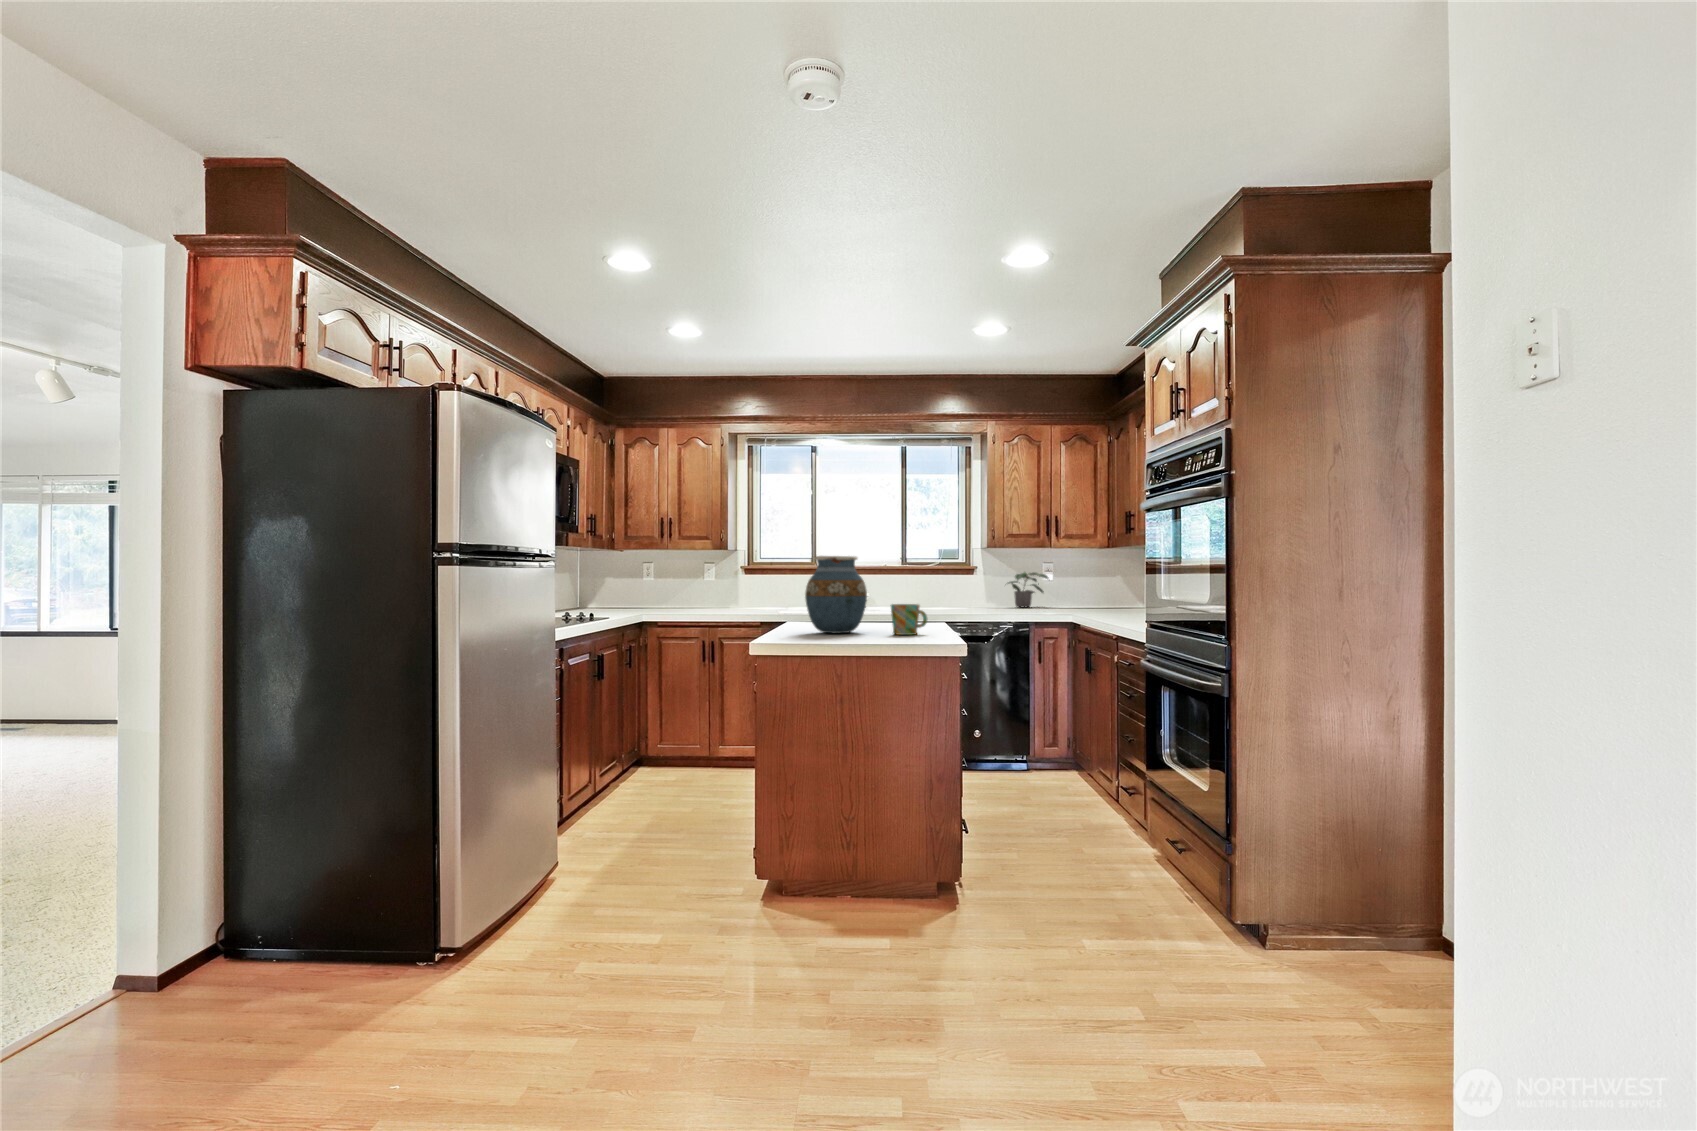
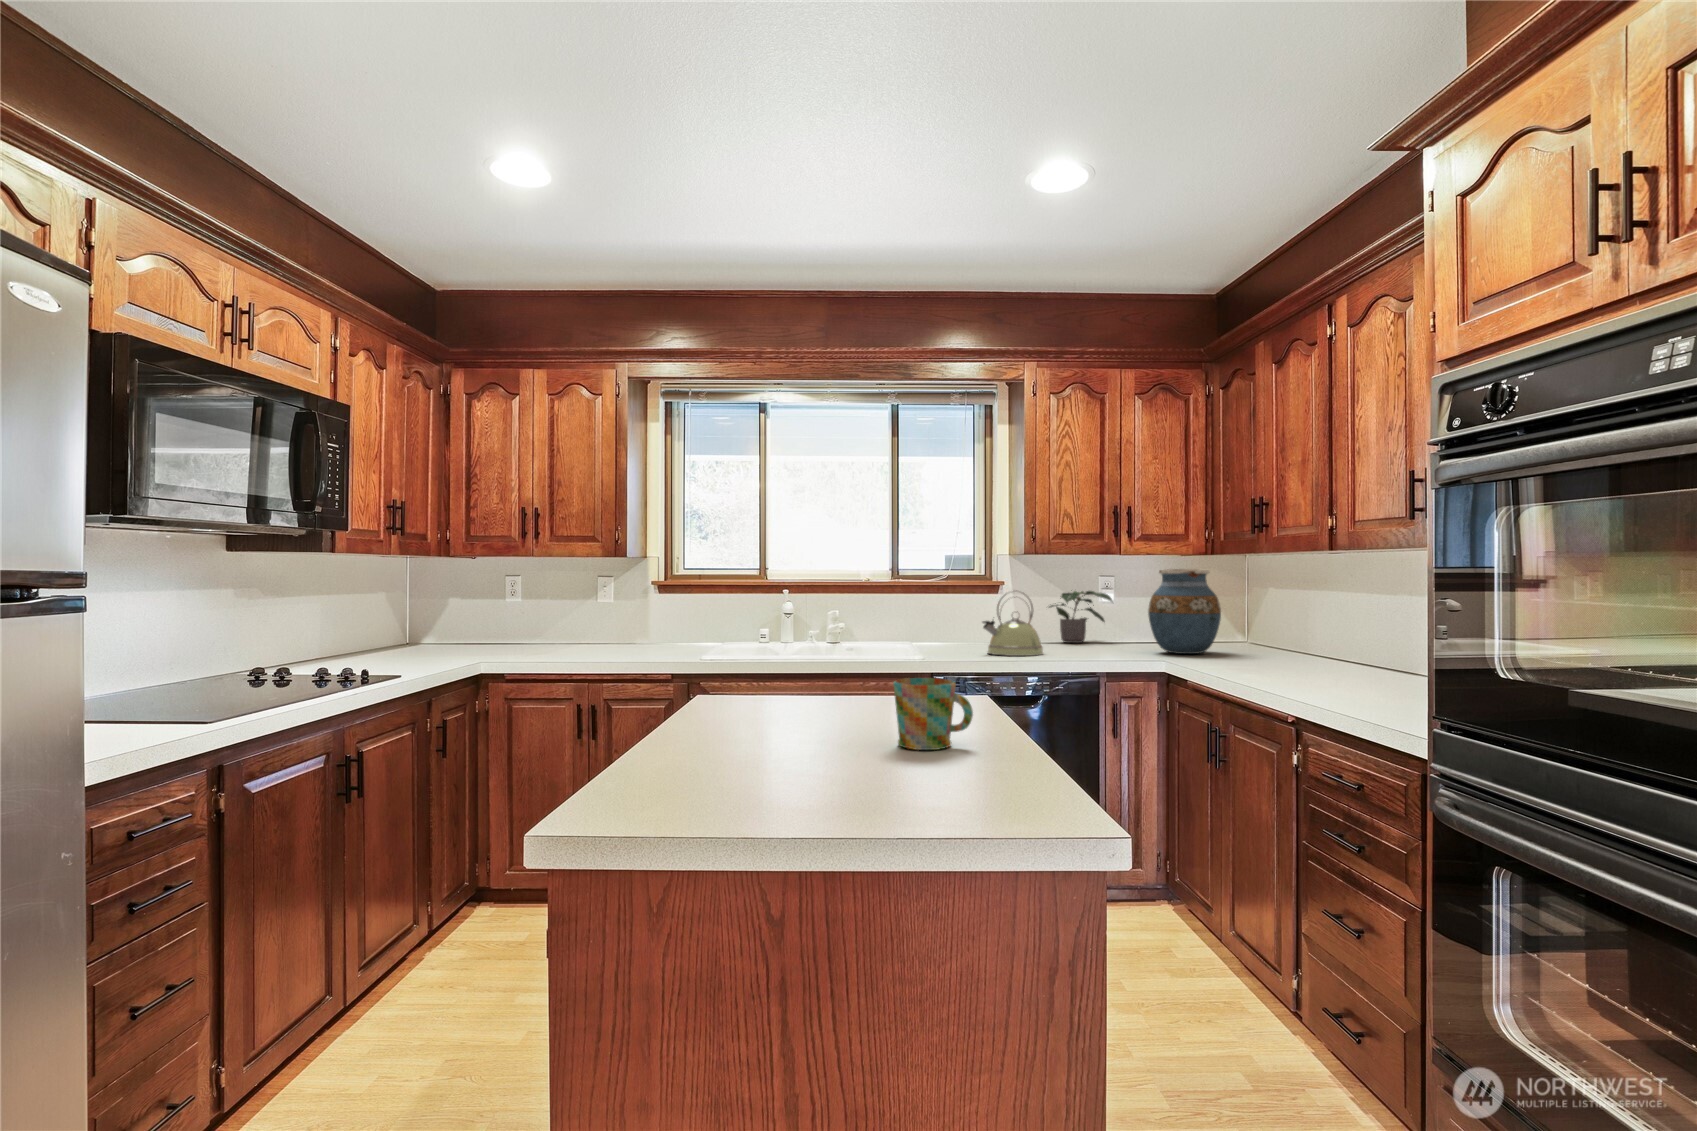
vase: present [805,556,867,633] -> present [1148,569,1221,654]
kettle: none [957,571,997,612] -> present [983,592,1043,656]

